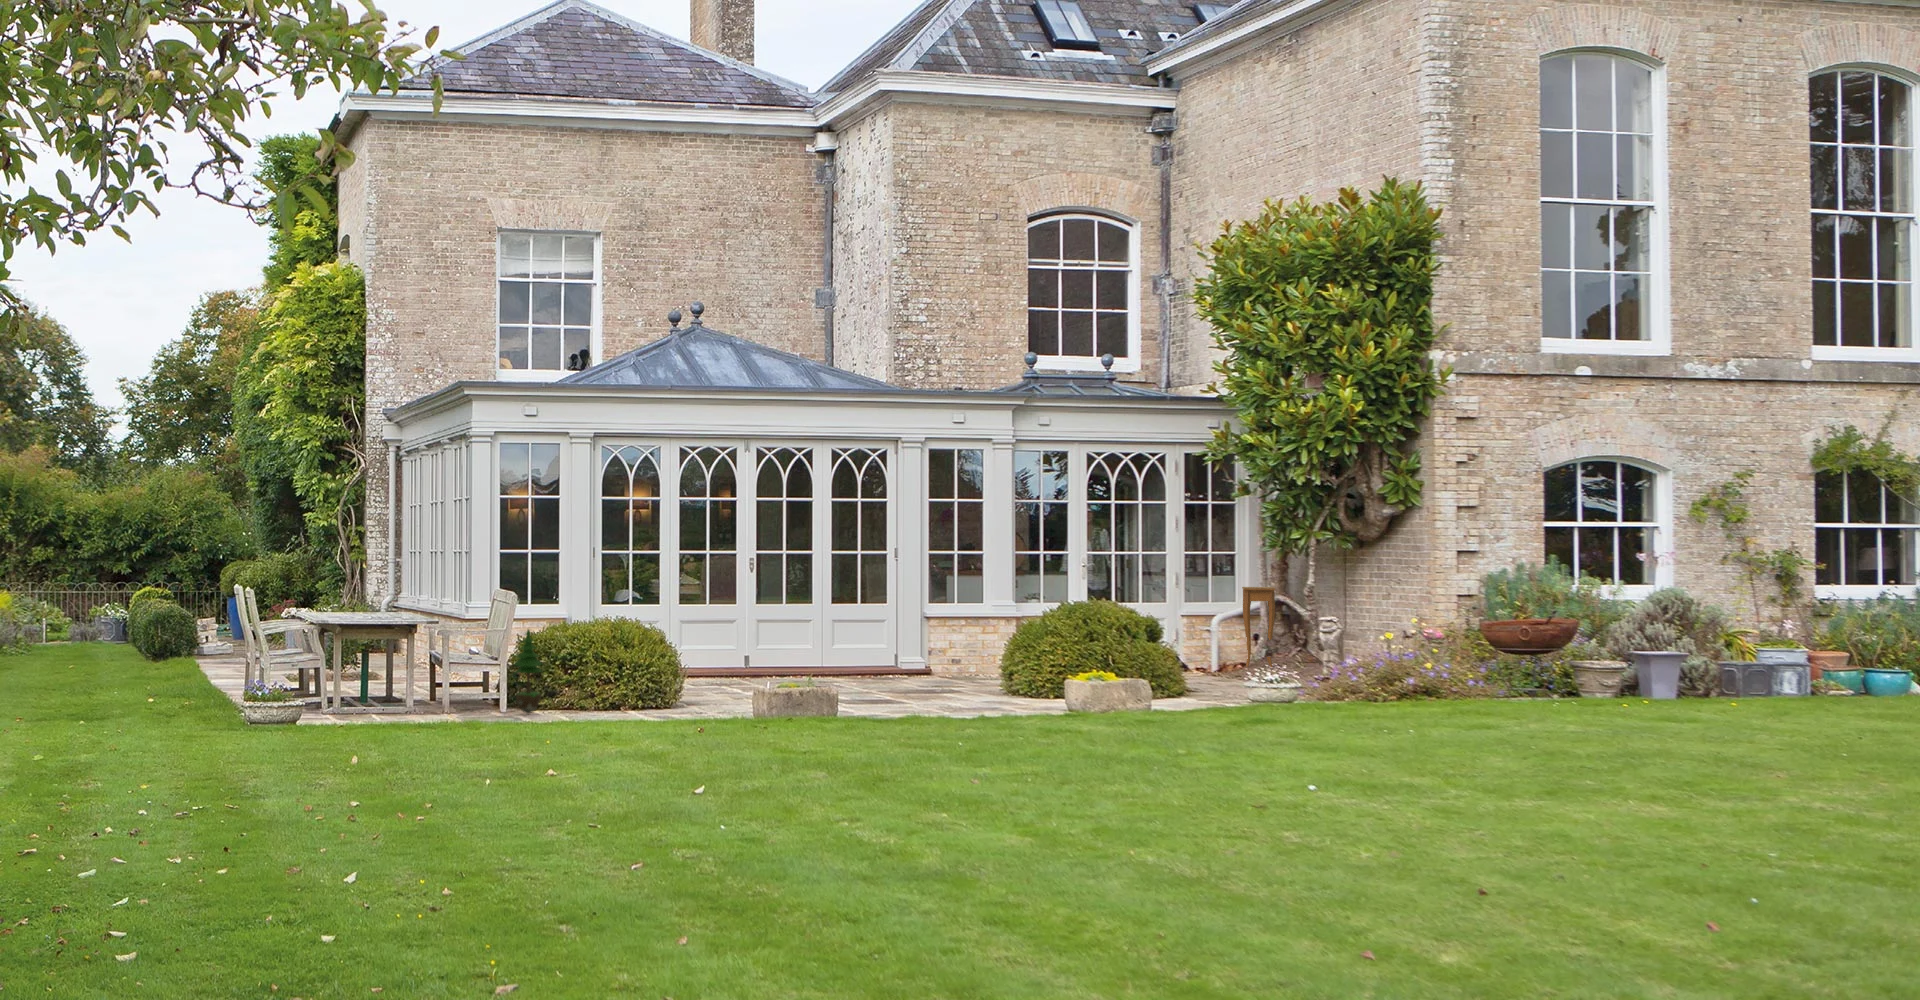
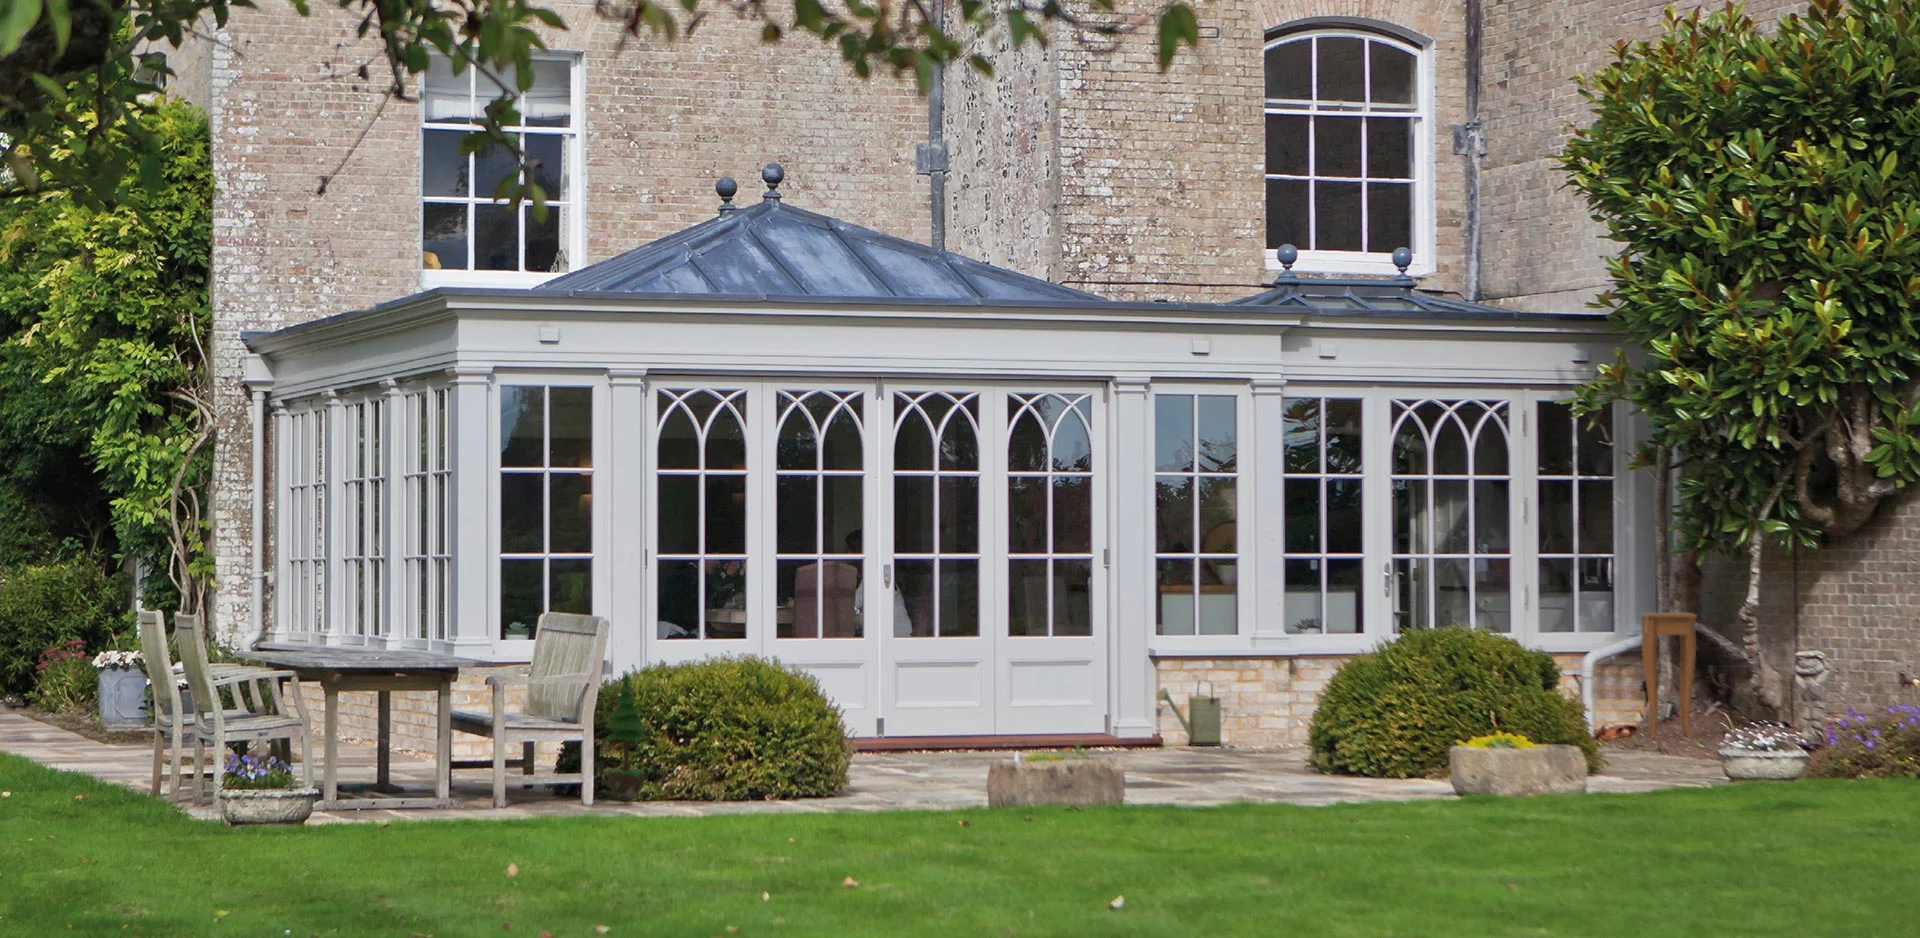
watering can: none [925,630,971,673] -> present [1156,686,1221,746]

